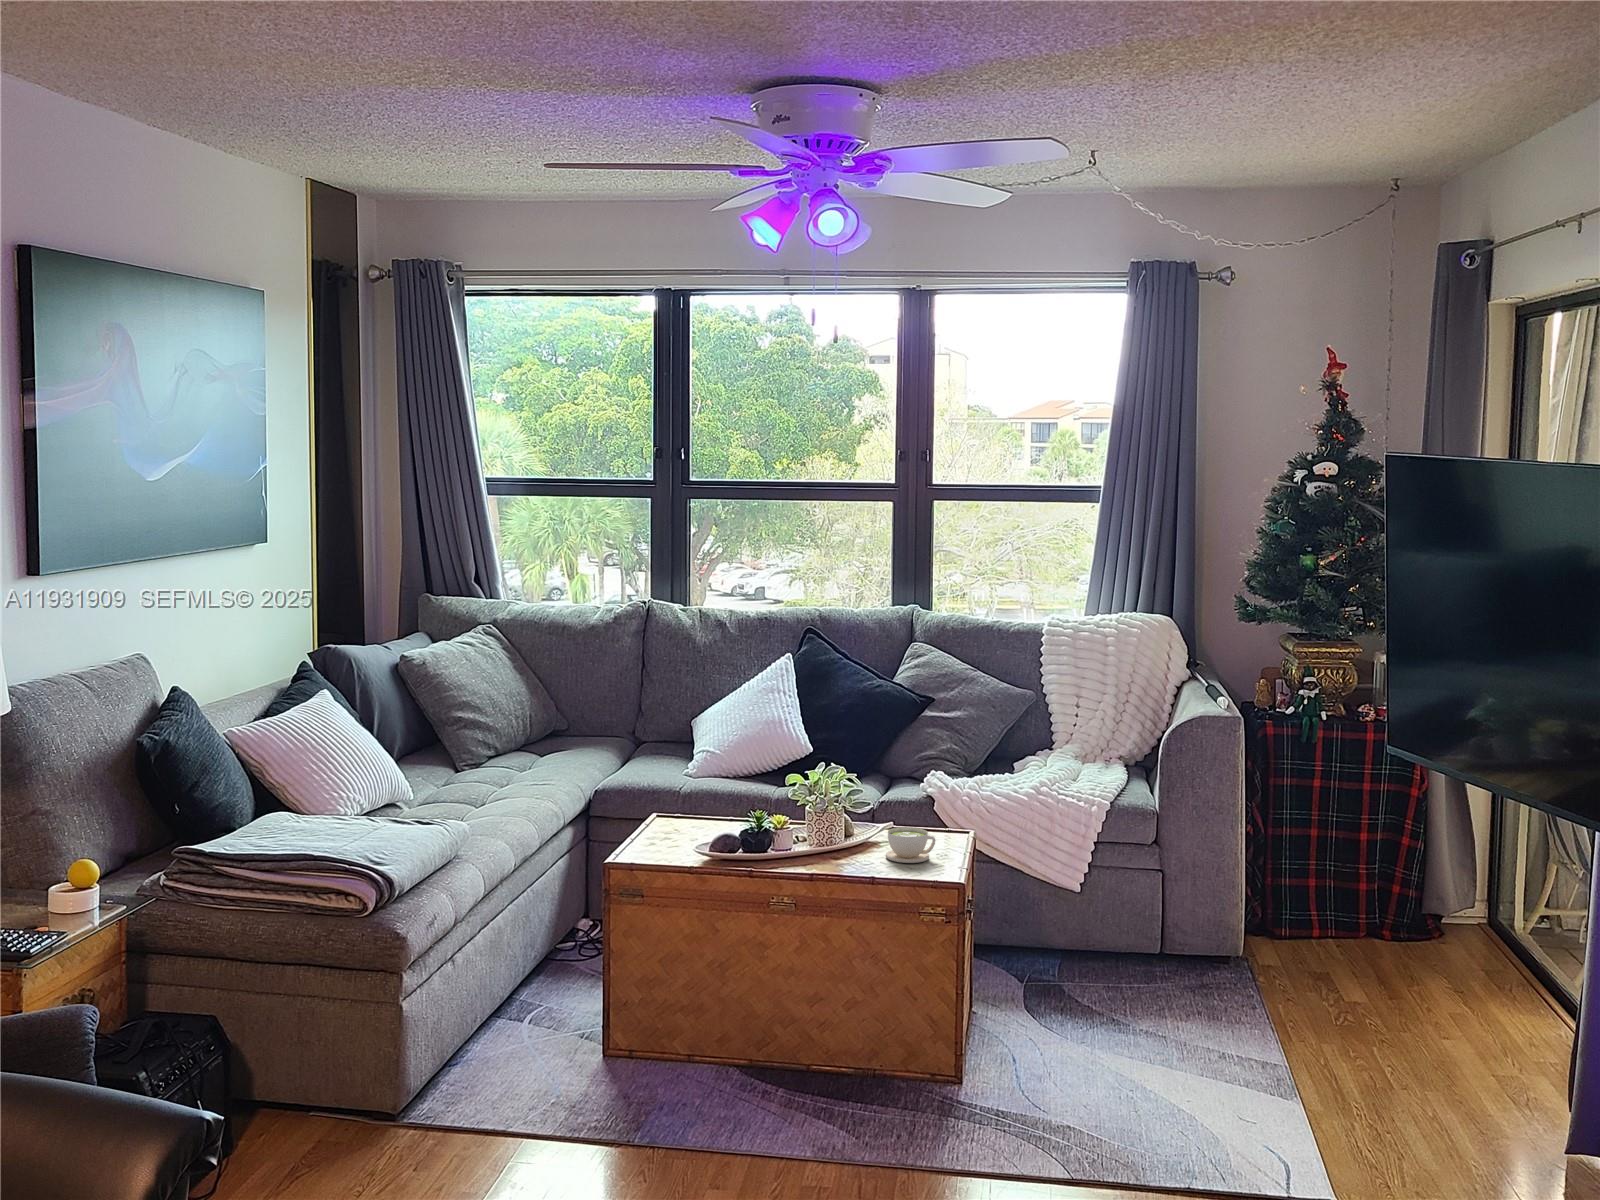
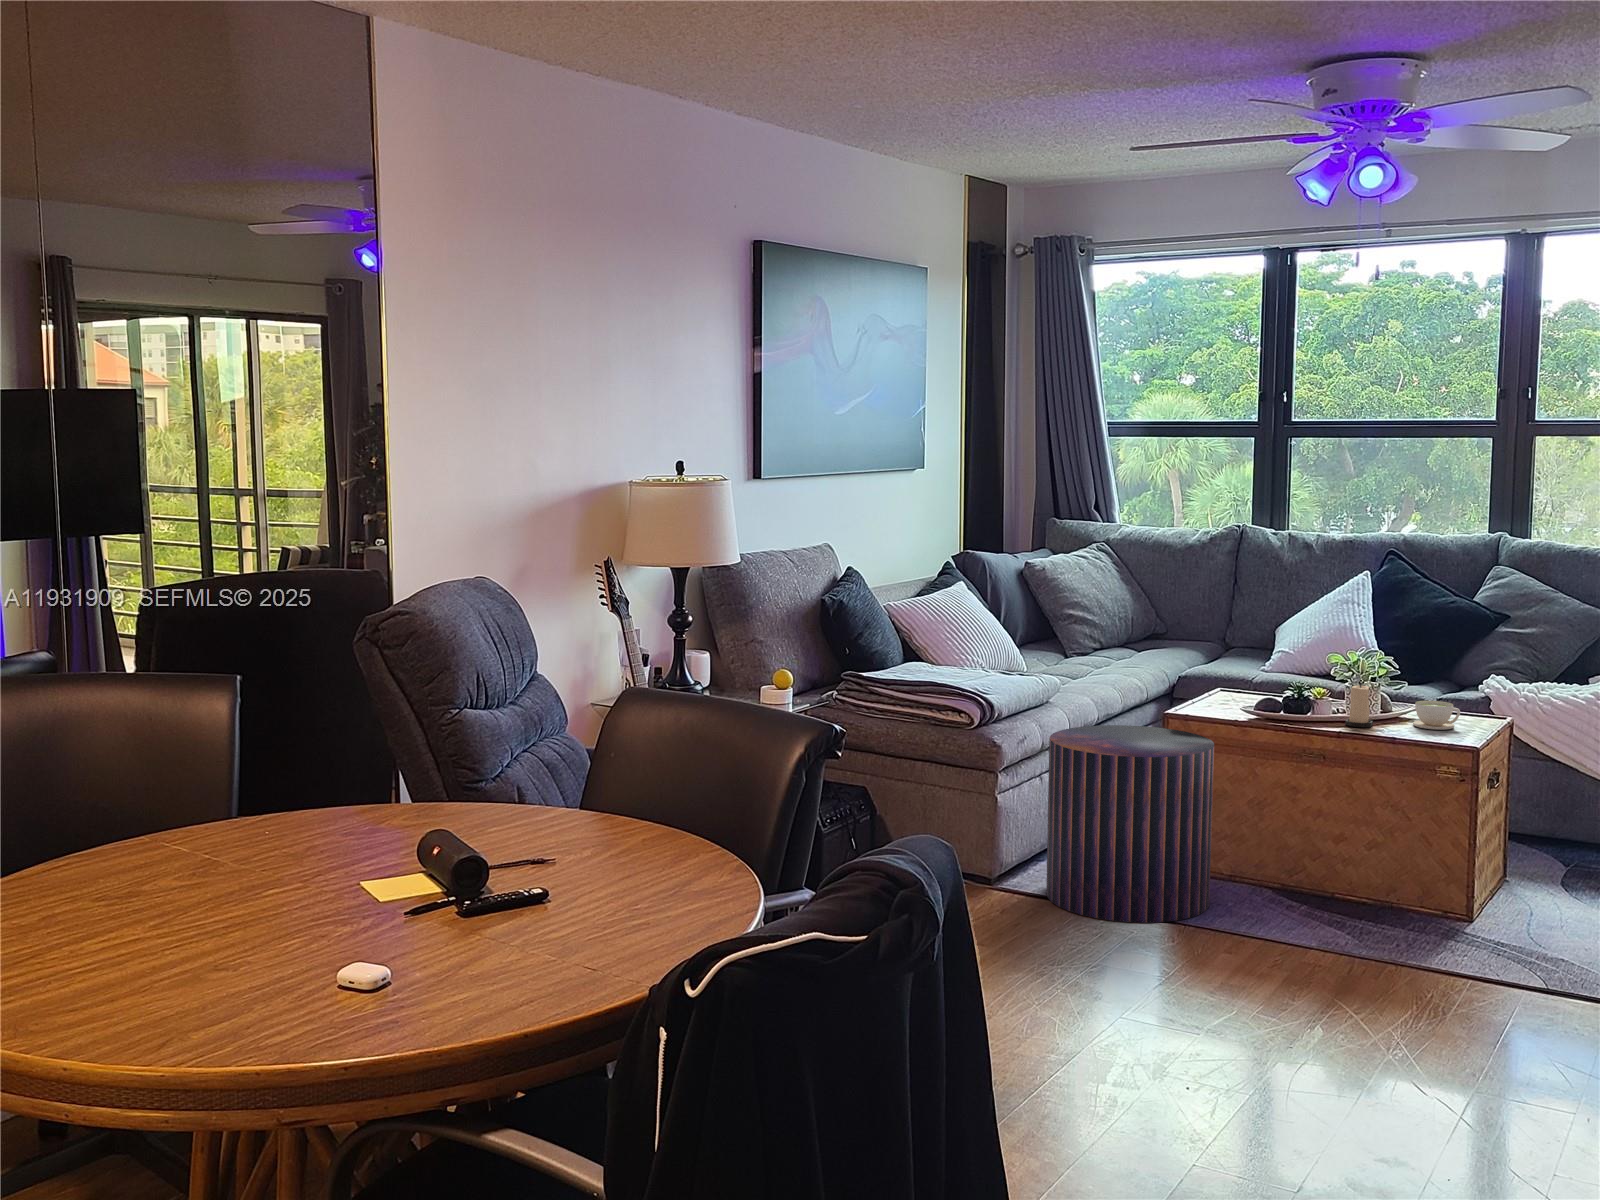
candle: none [816,815,845,868] -> present [1345,683,1373,727]
pouf: none [470,886,676,1156] -> present [1046,725,1214,923]

